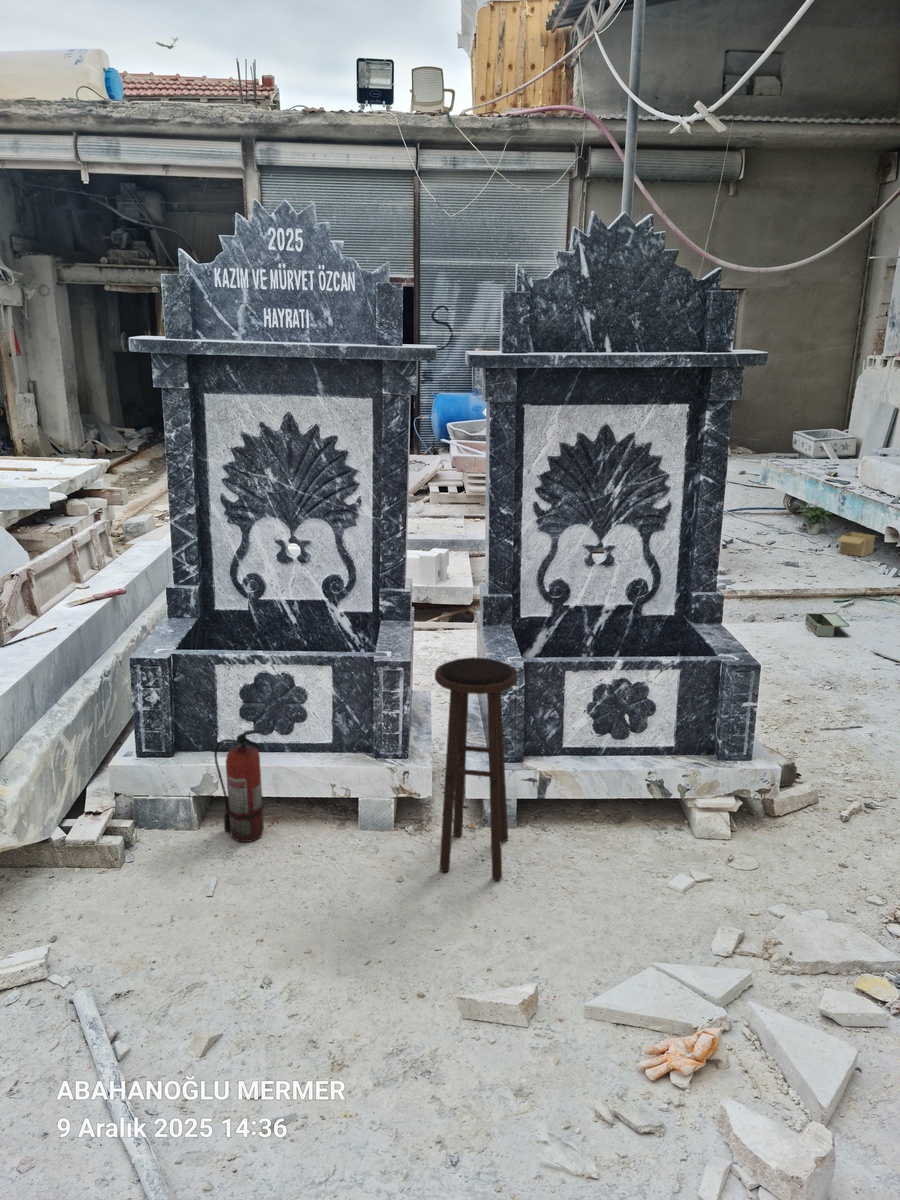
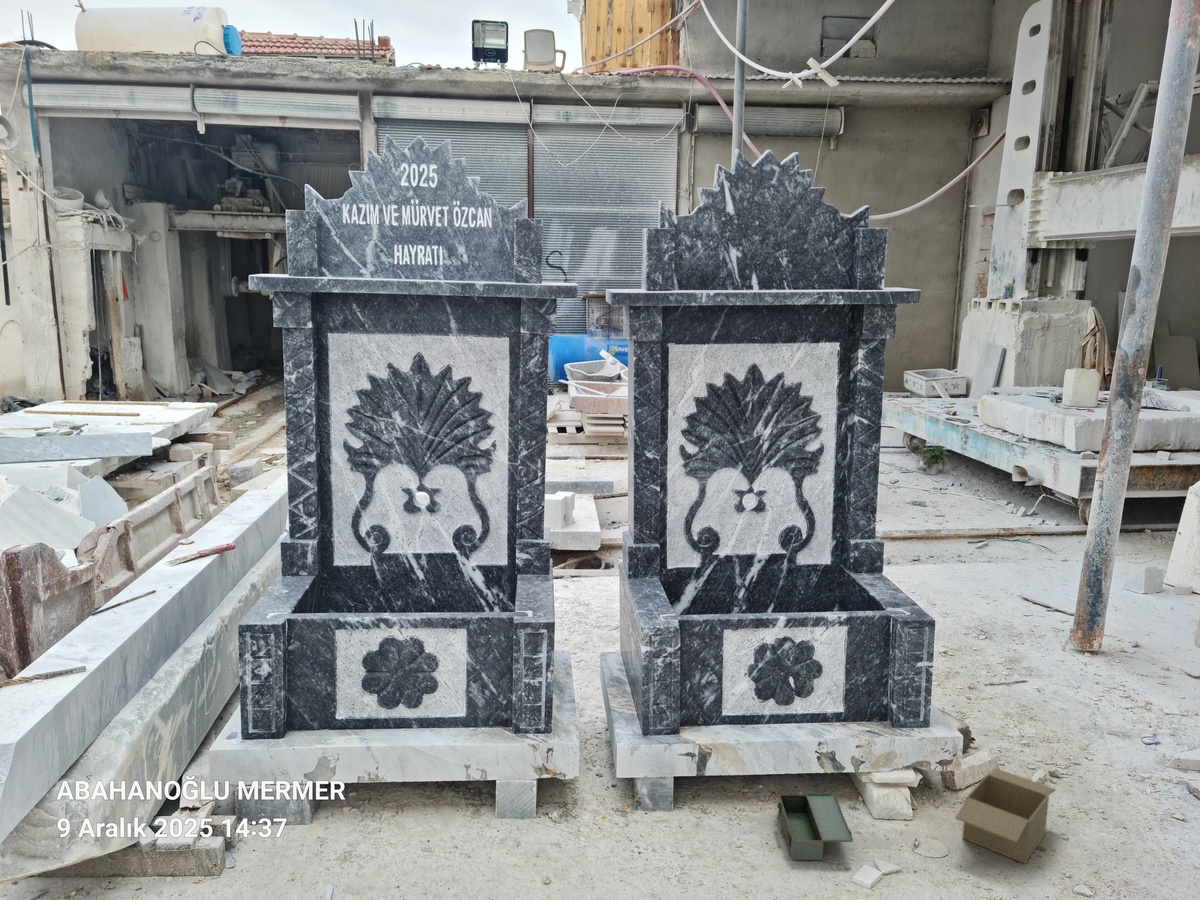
cardboard box: present [837,532,875,557] -> present [956,769,1056,863]
toolbox: present [805,613,850,637] -> present [777,794,853,860]
stool: present [435,657,517,880] -> none [587,619,679,875]
fire extinguisher: present [214,729,264,842] -> none [333,704,392,836]

